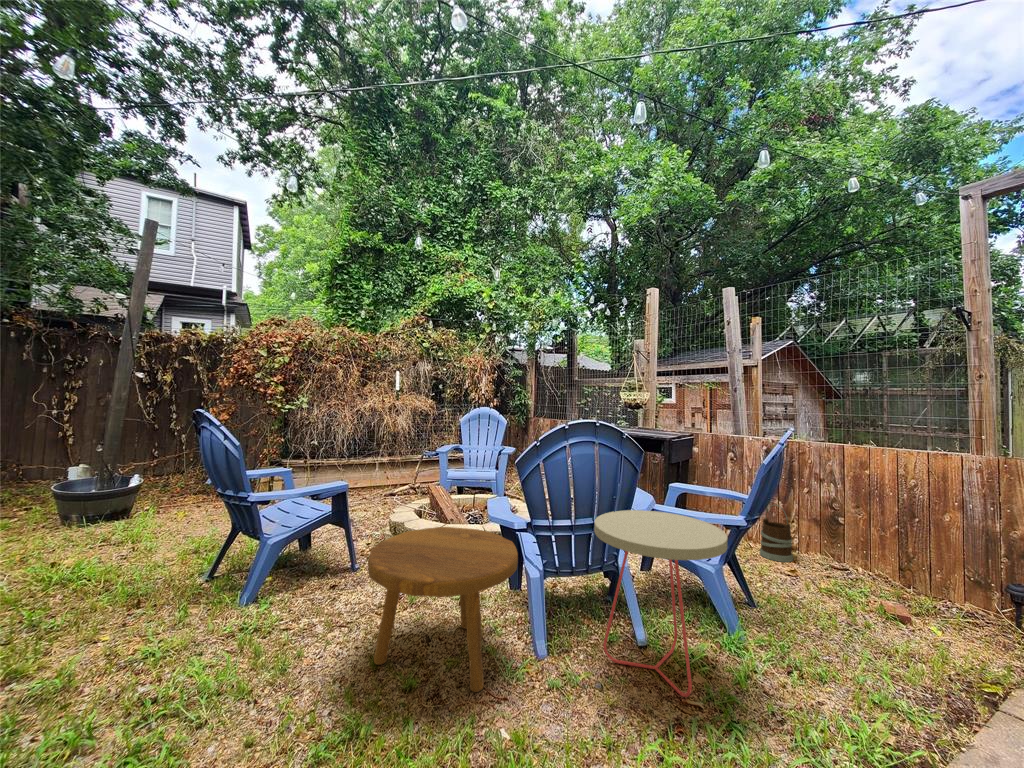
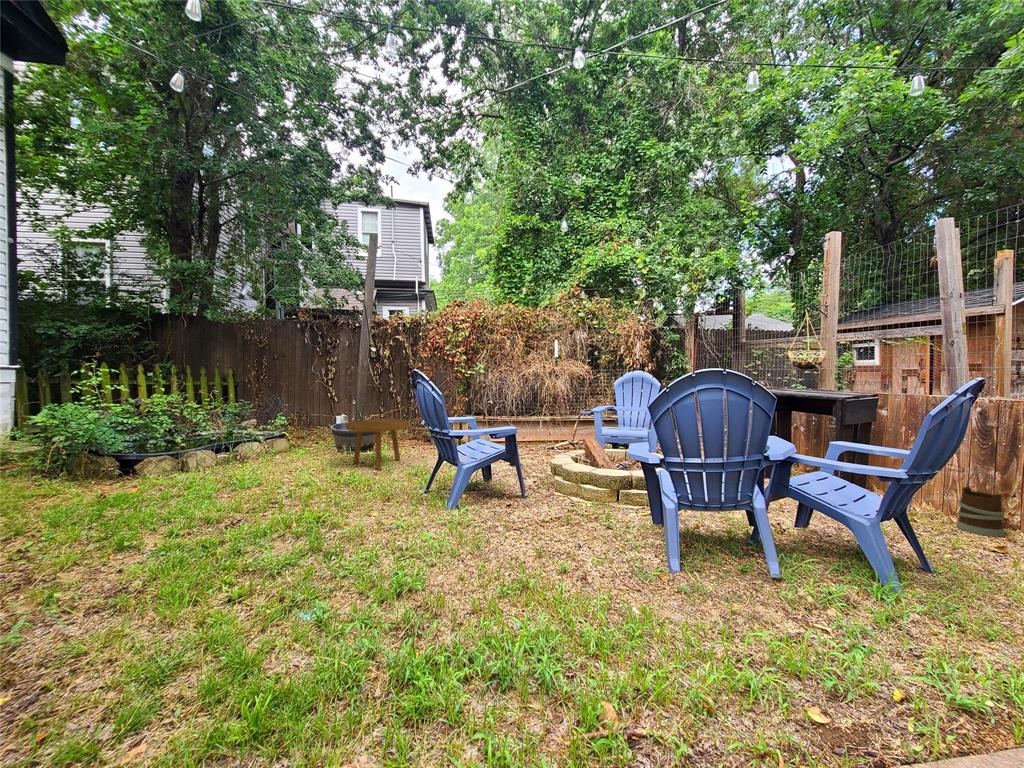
side table: present [594,510,727,697] -> none [721,454,858,612]
footstool: present [368,527,518,692] -> present [345,418,408,470]

